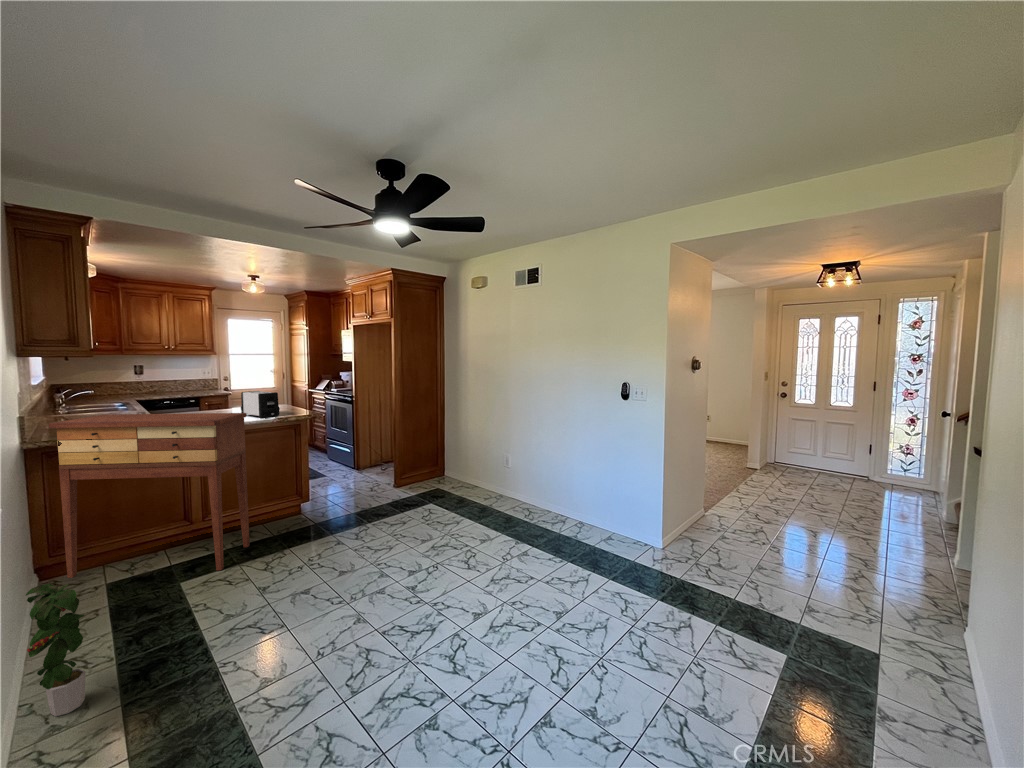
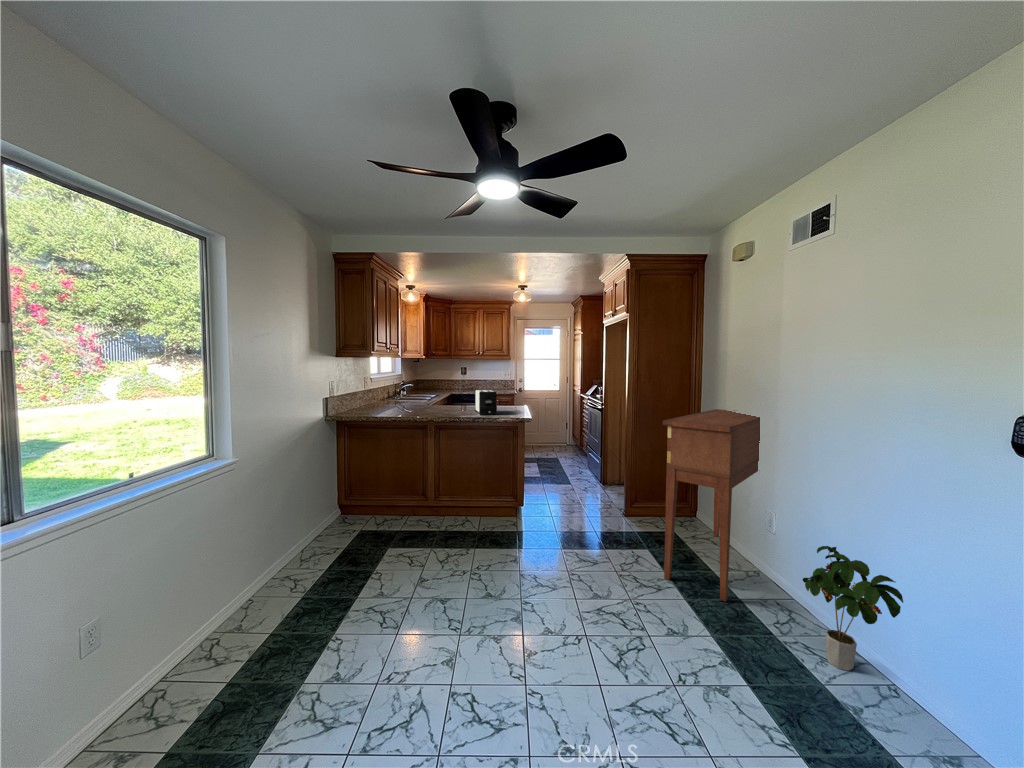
console table: present [49,413,250,578] -> present [663,409,760,602]
potted plant: present [26,584,86,716] -> present [803,546,903,671]

